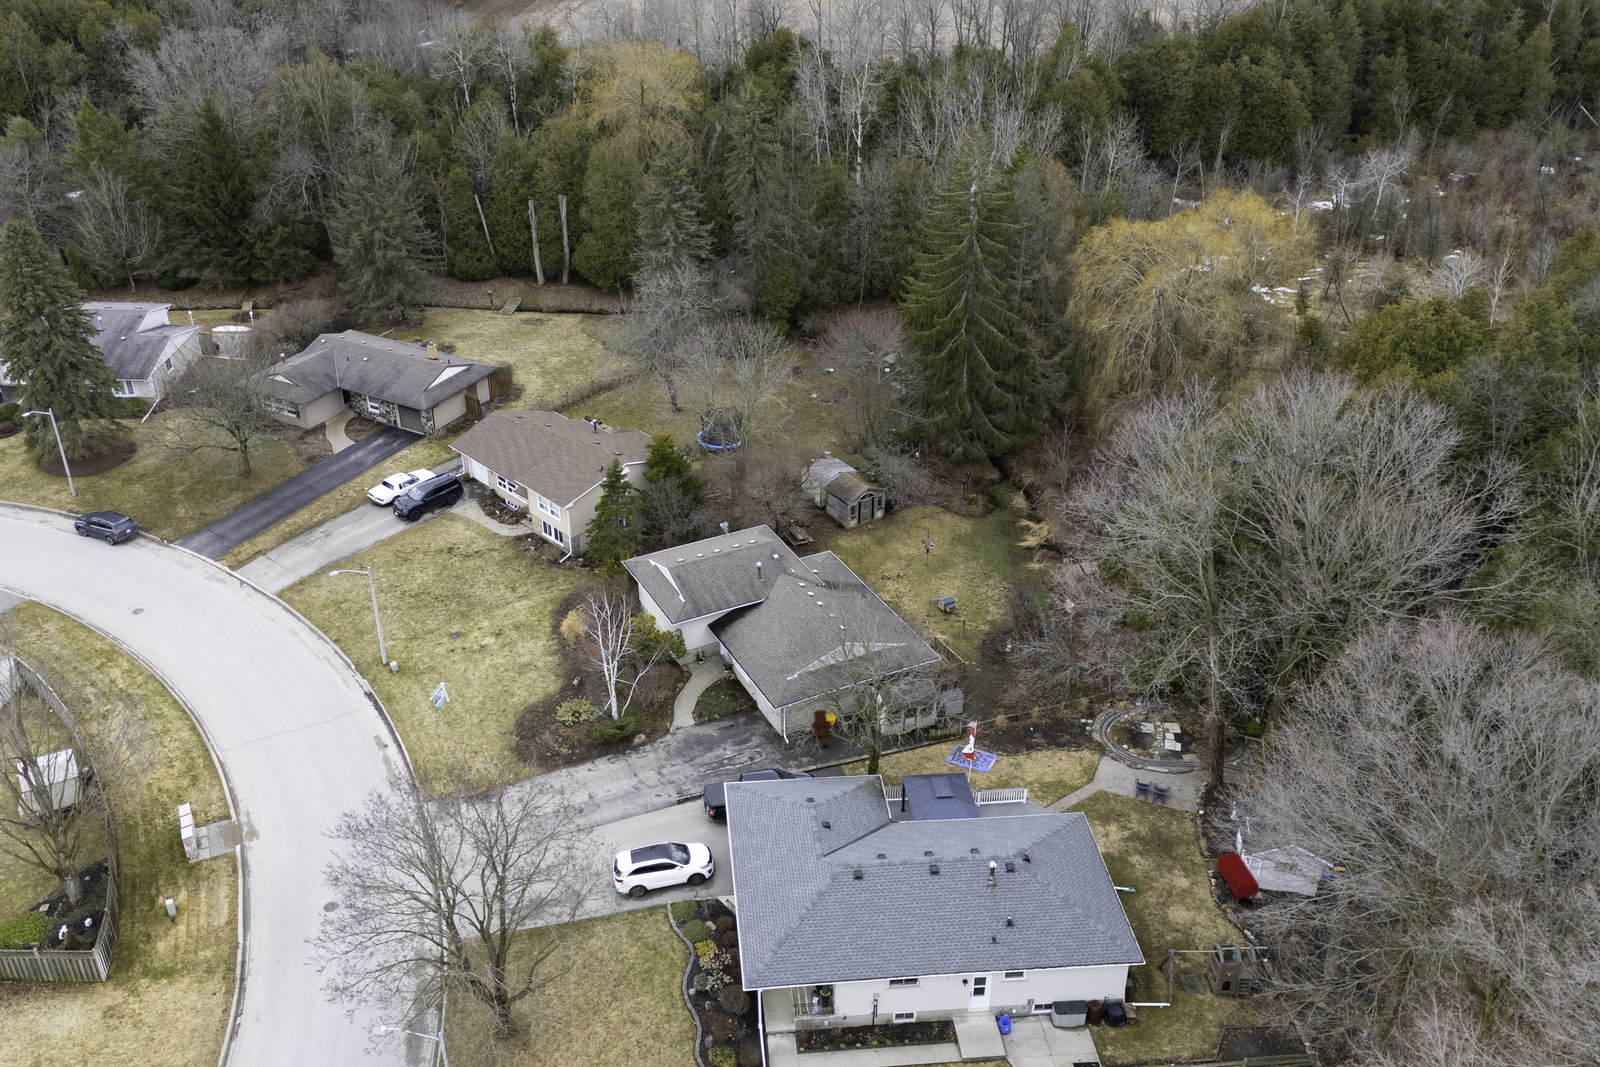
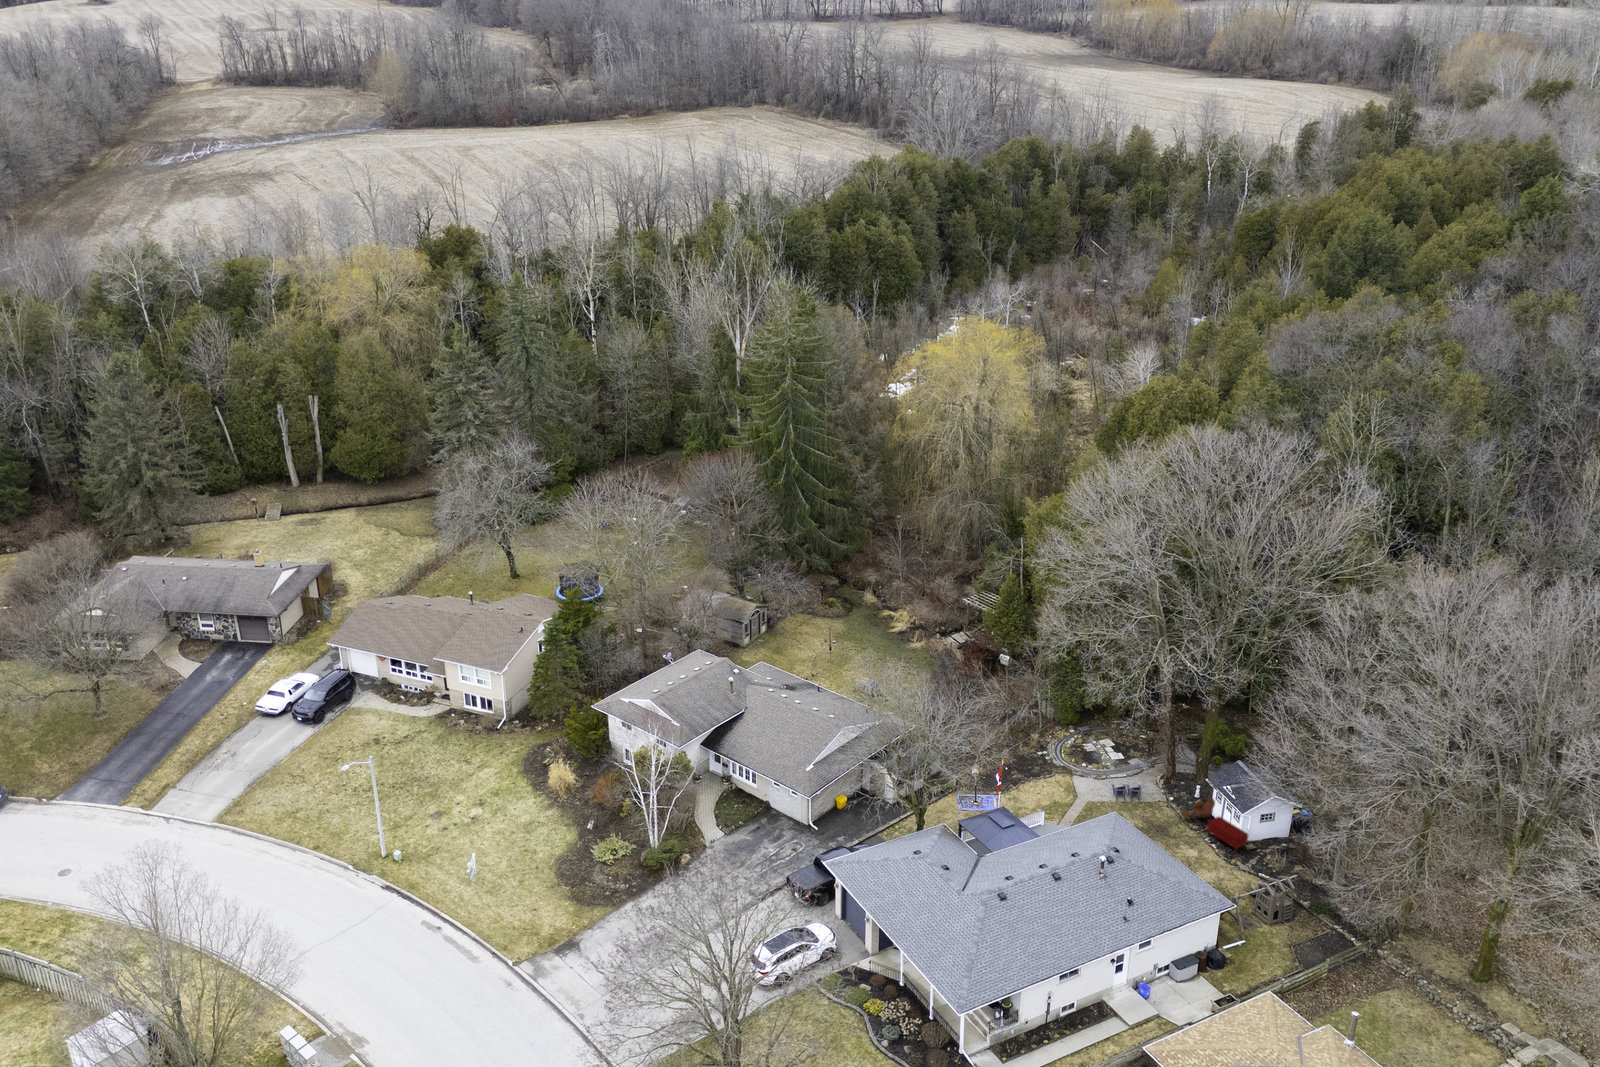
lounge chair: present [811,710,832,747] -> present [1182,796,1215,820]

